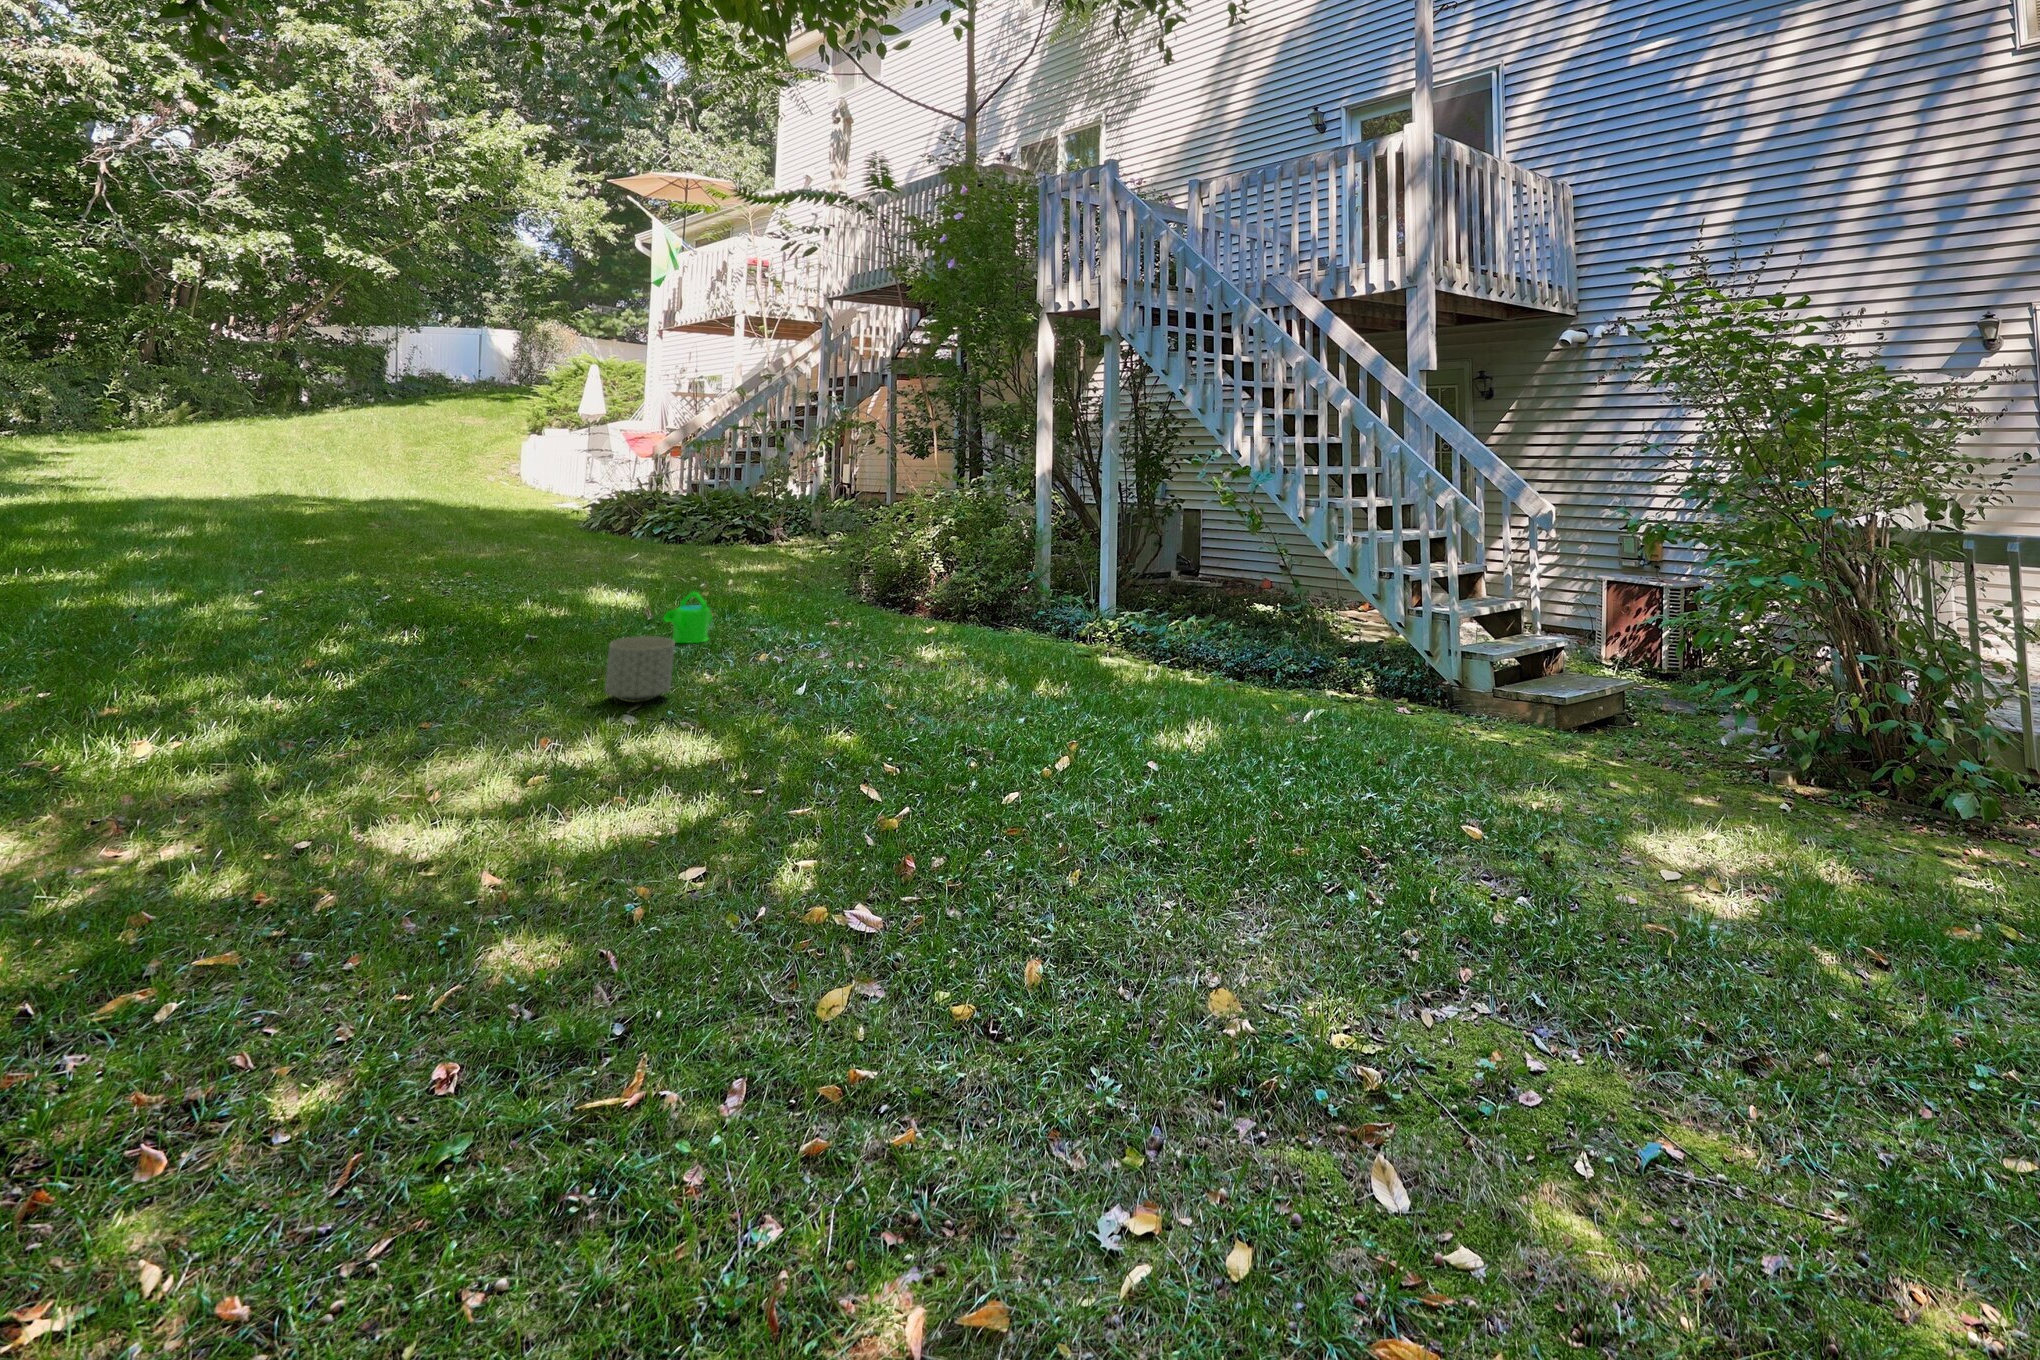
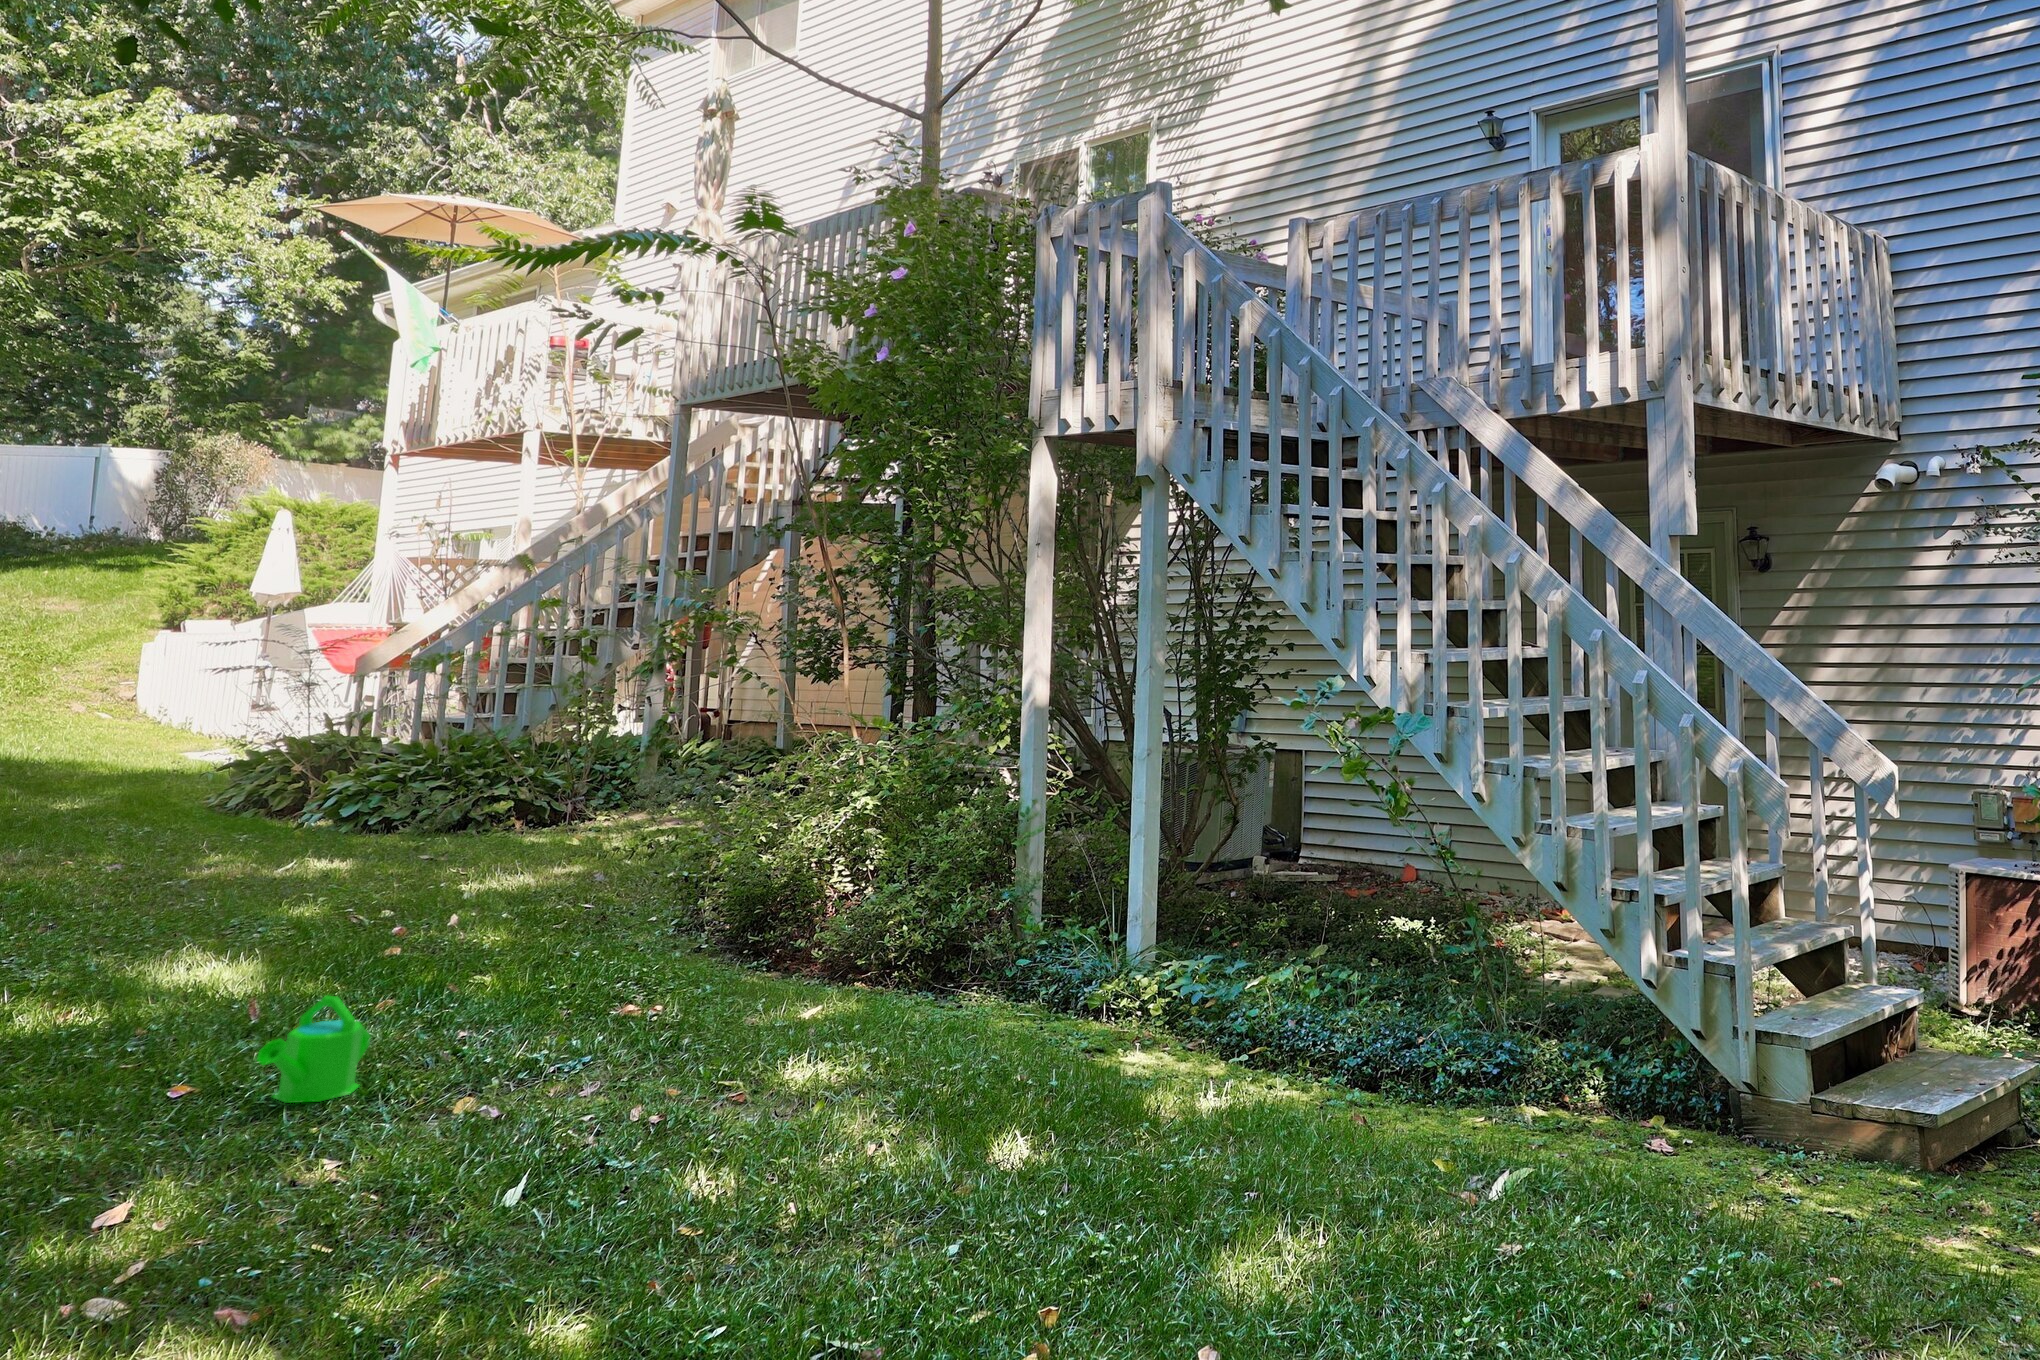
planter: present [605,636,675,703] -> none [69,1130,241,1284]

